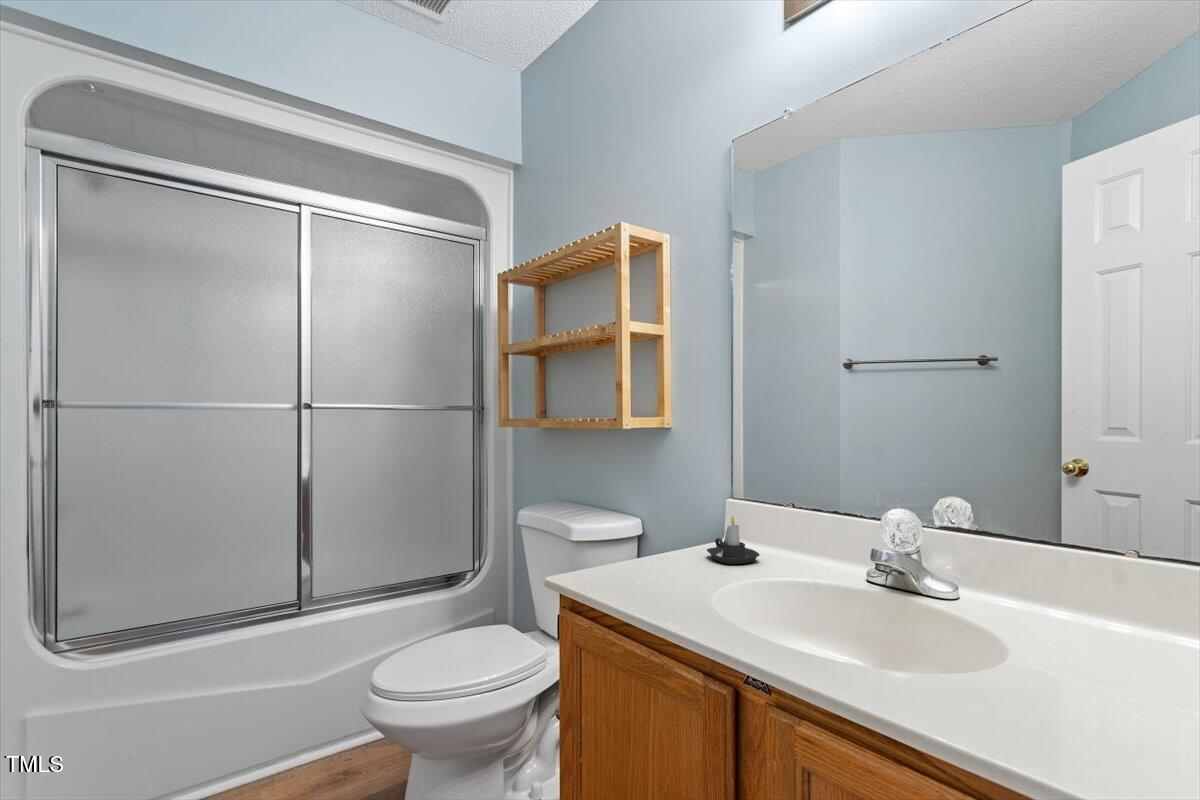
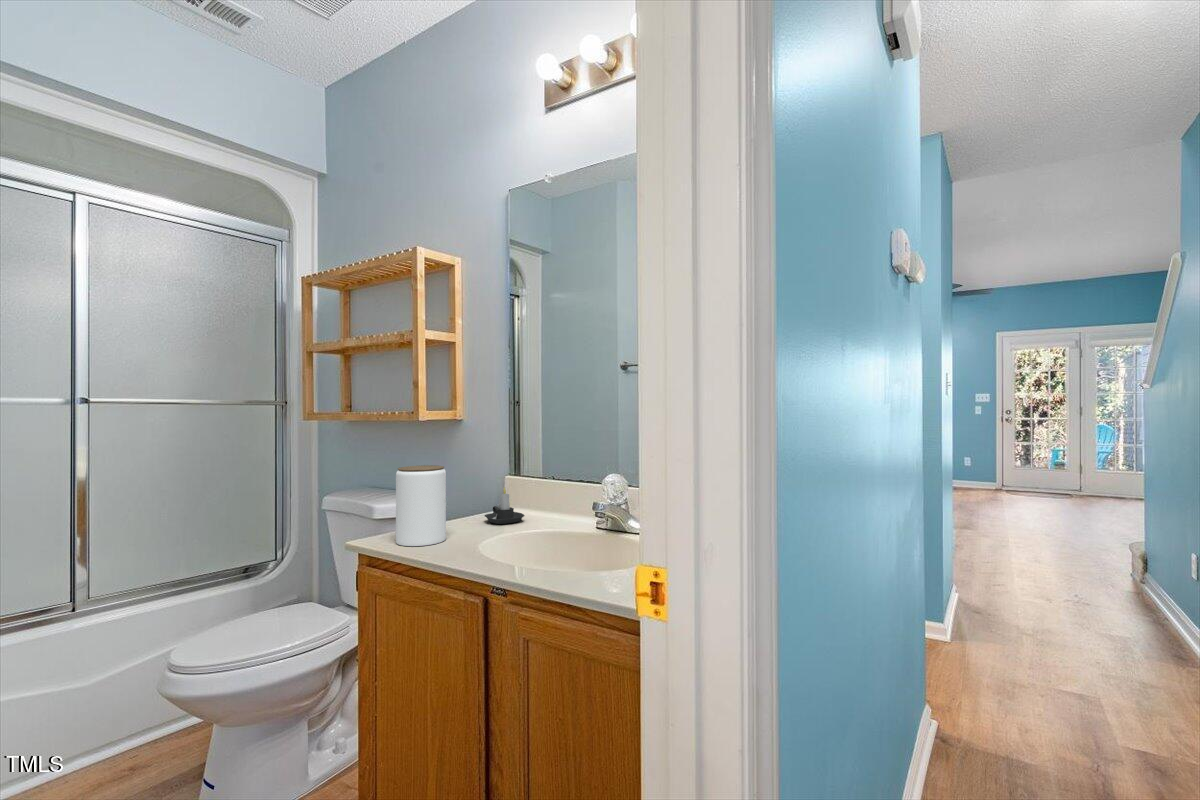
jar: none [607,486,667,591] -> present [396,465,446,546]

